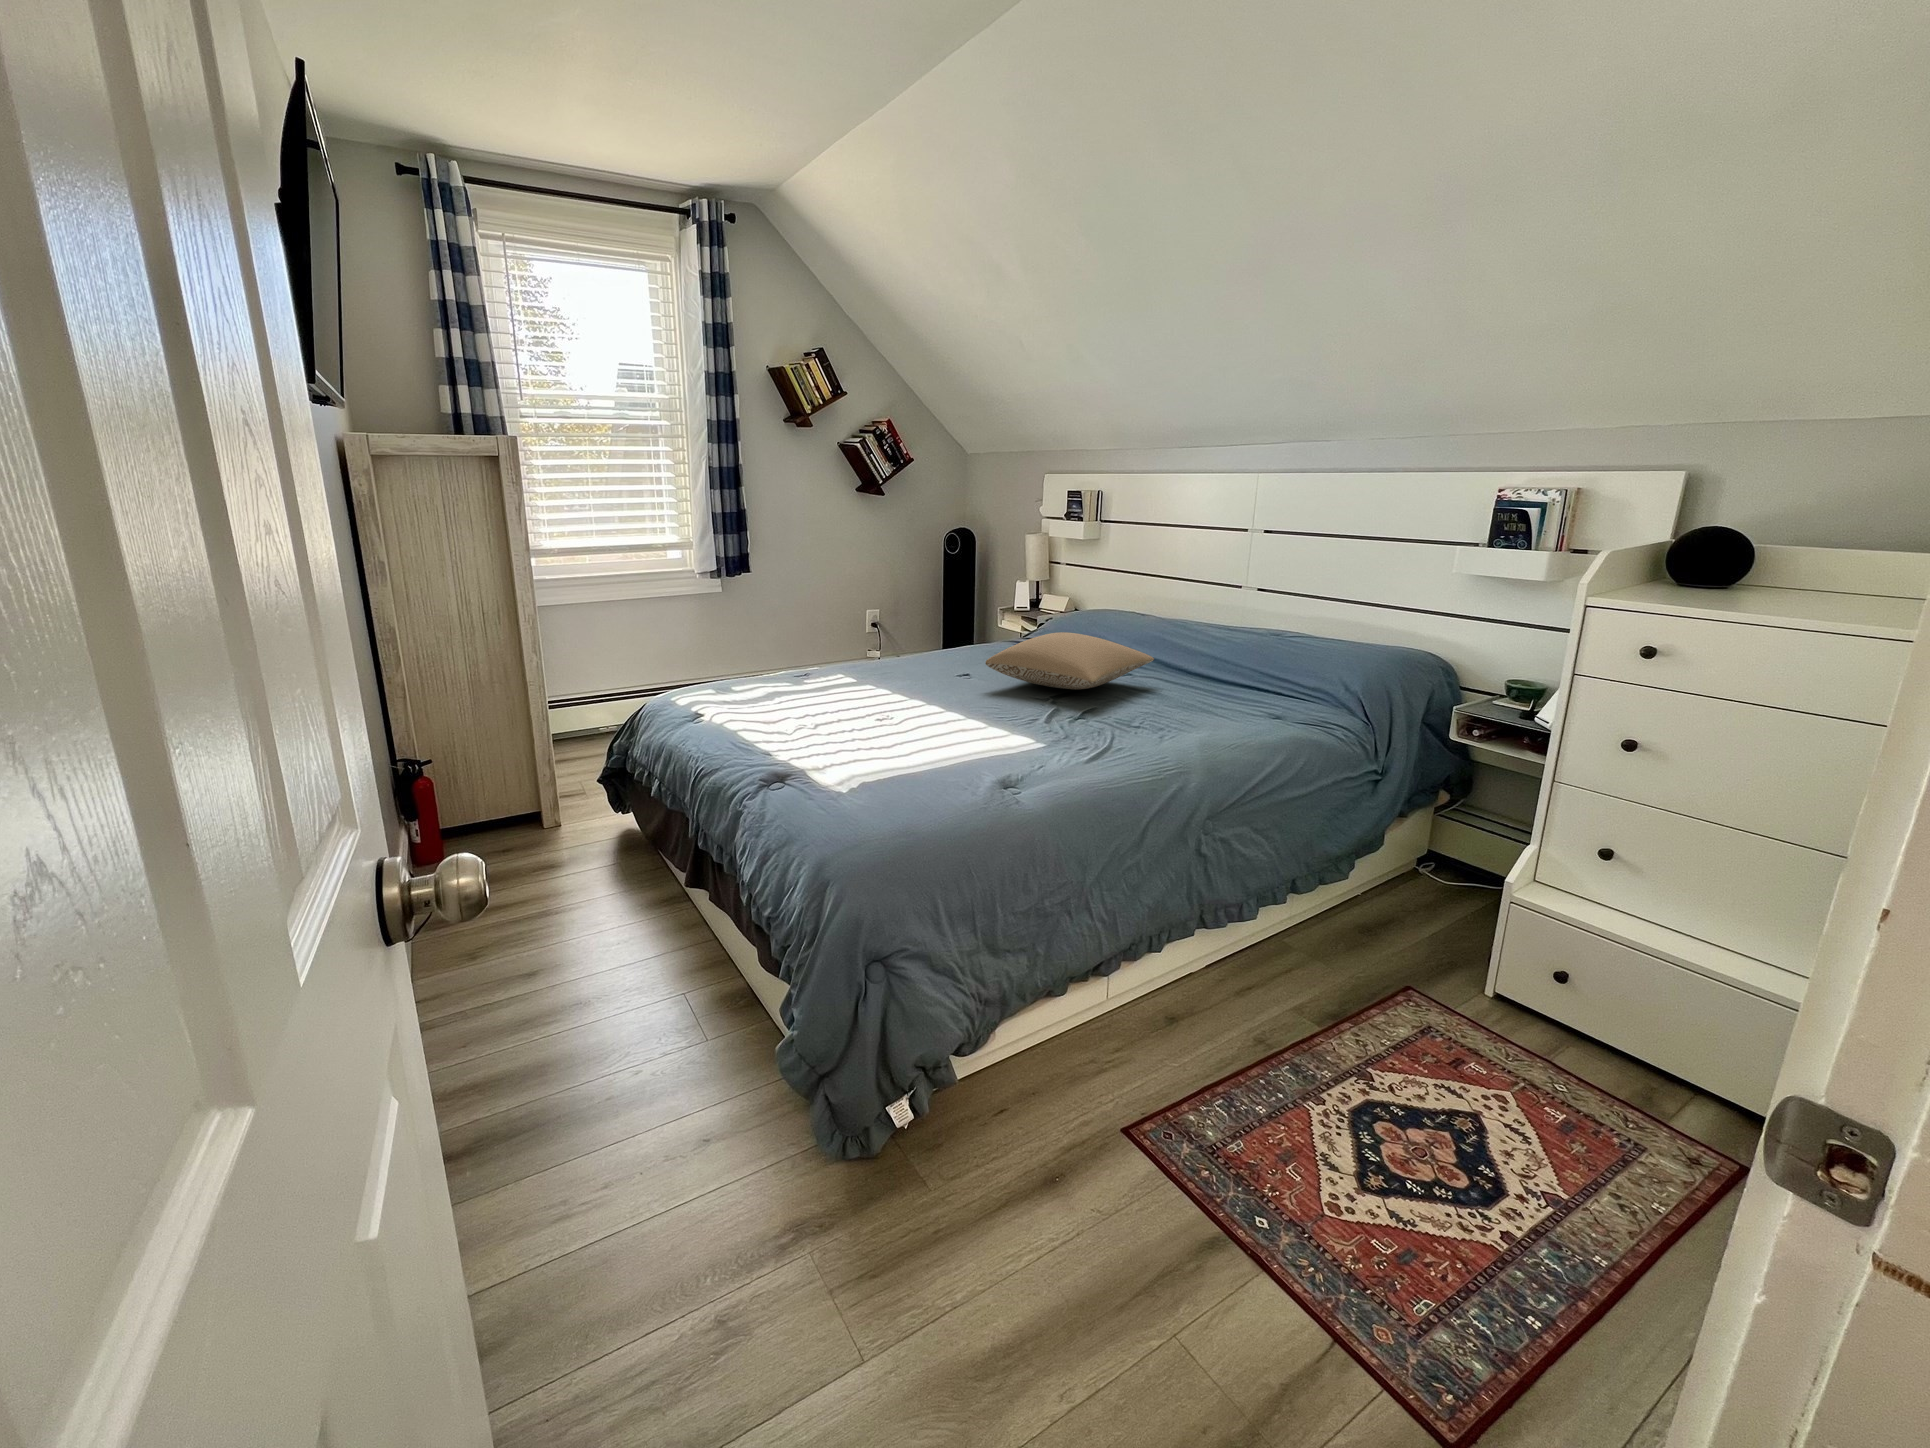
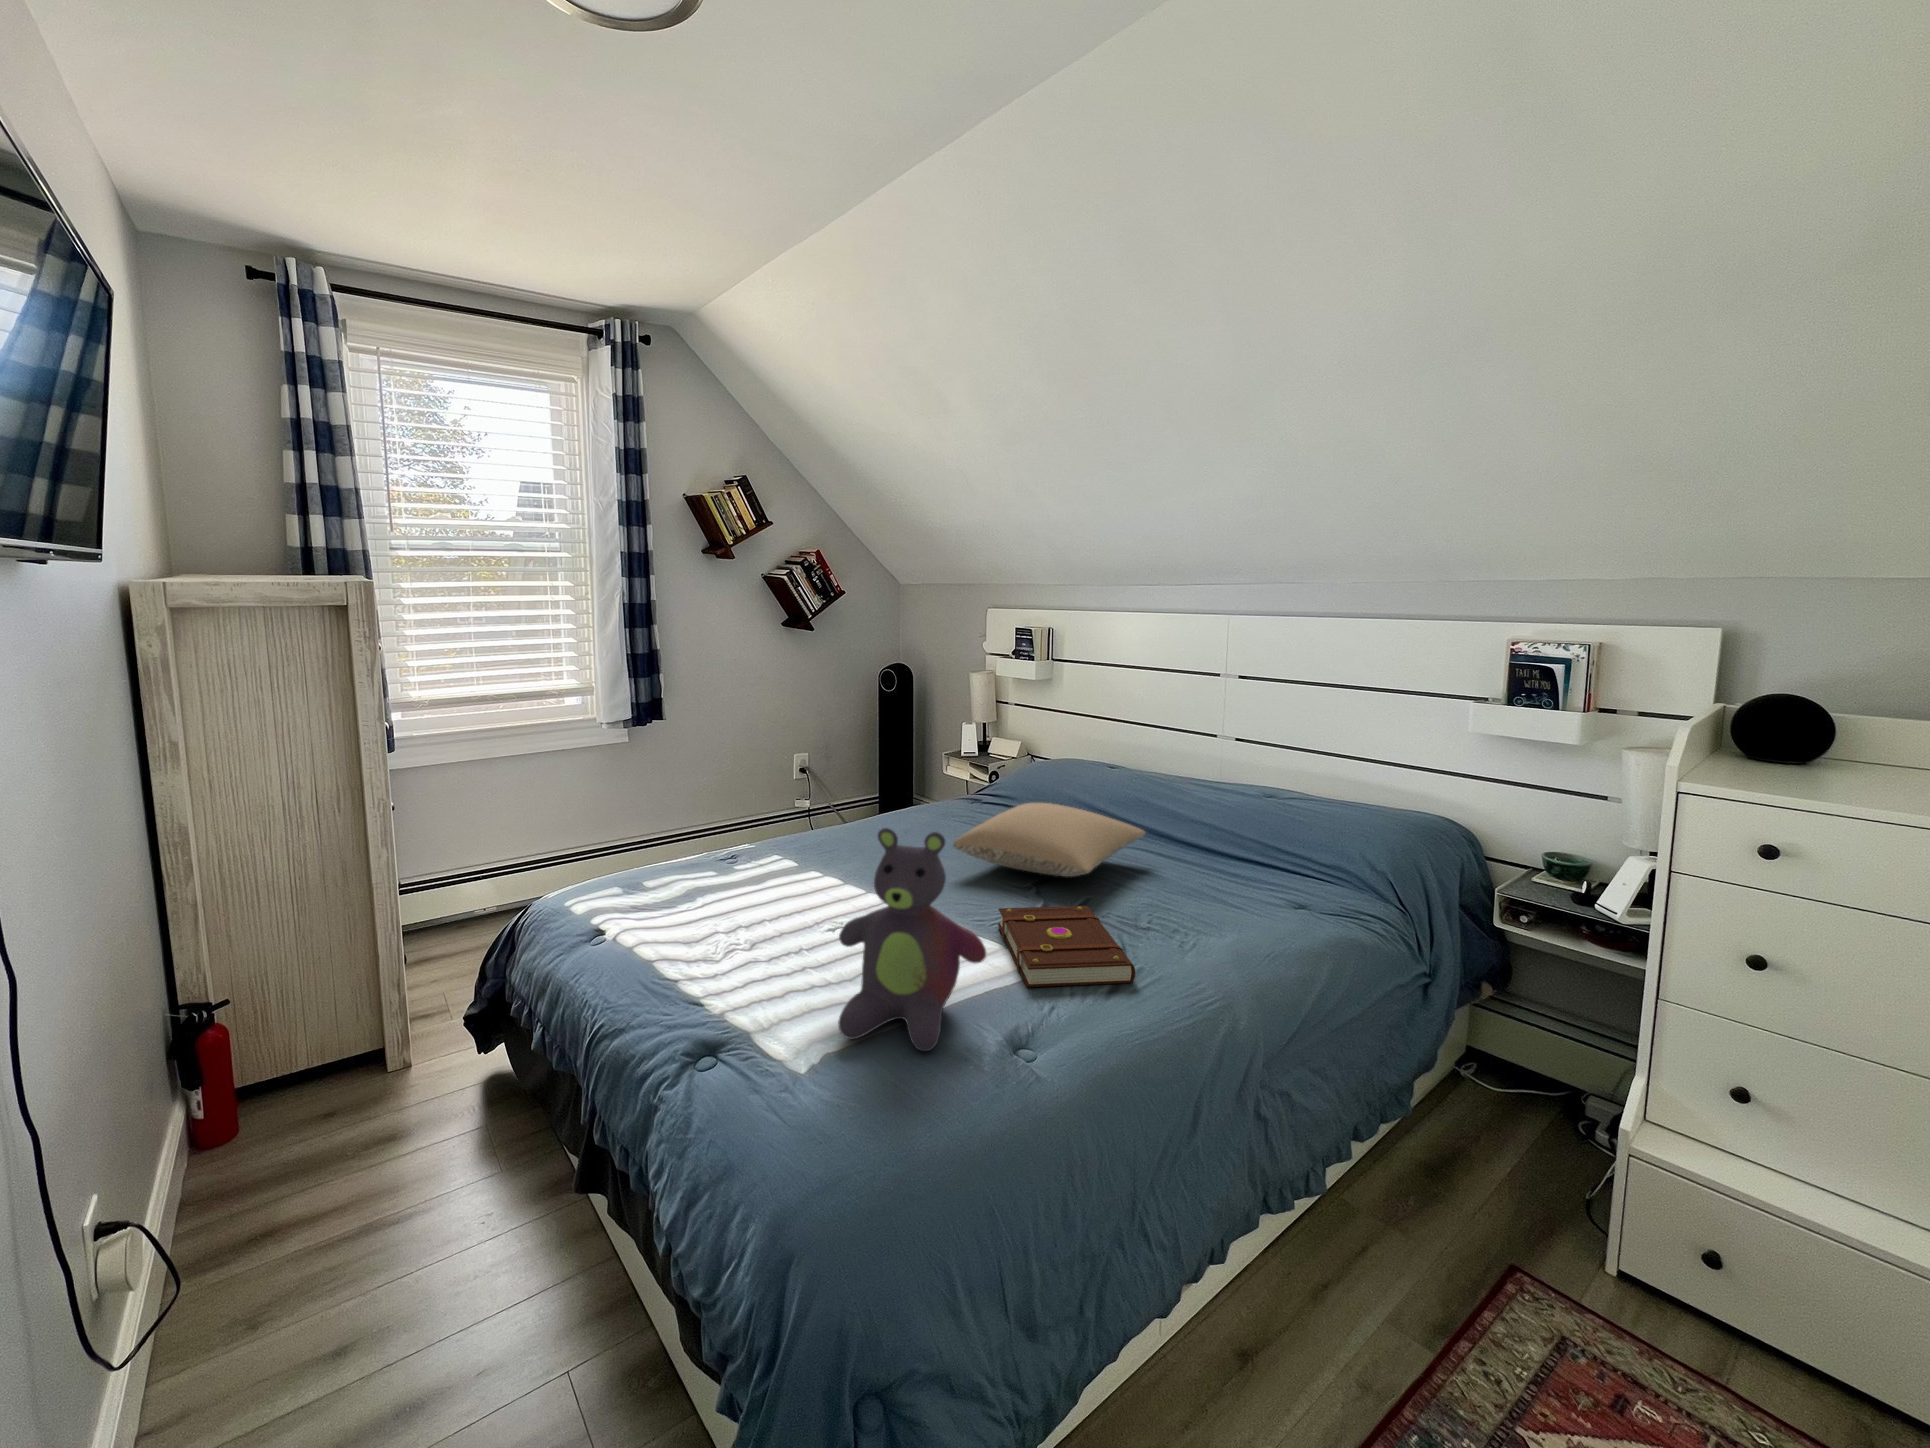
stuffed bear: none [873,623,989,785] -> present [838,828,986,1051]
book: none [1013,705,1113,755] -> present [998,906,1135,987]

